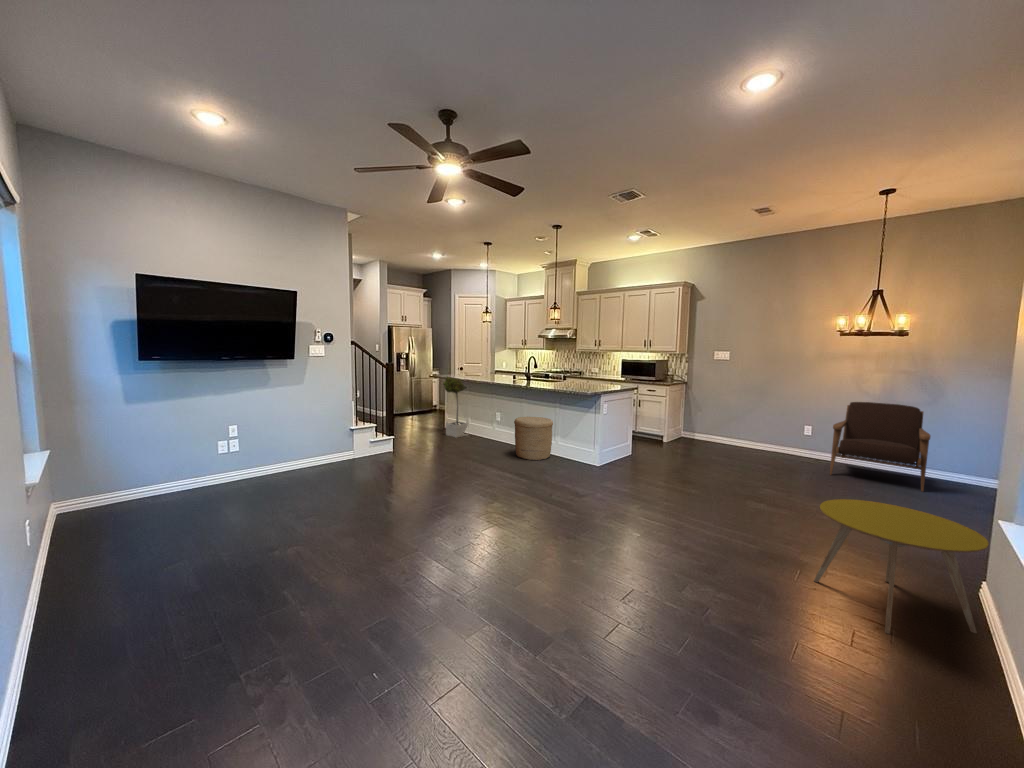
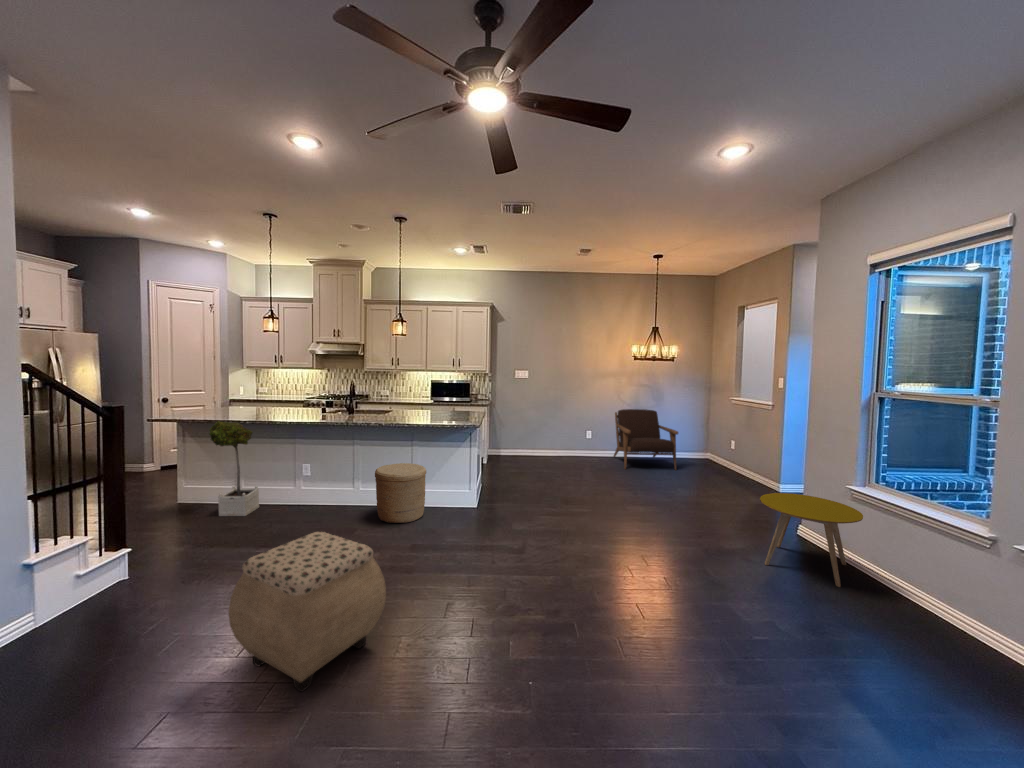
ottoman: none [363,429,425,500] -> present [229,532,386,692]

